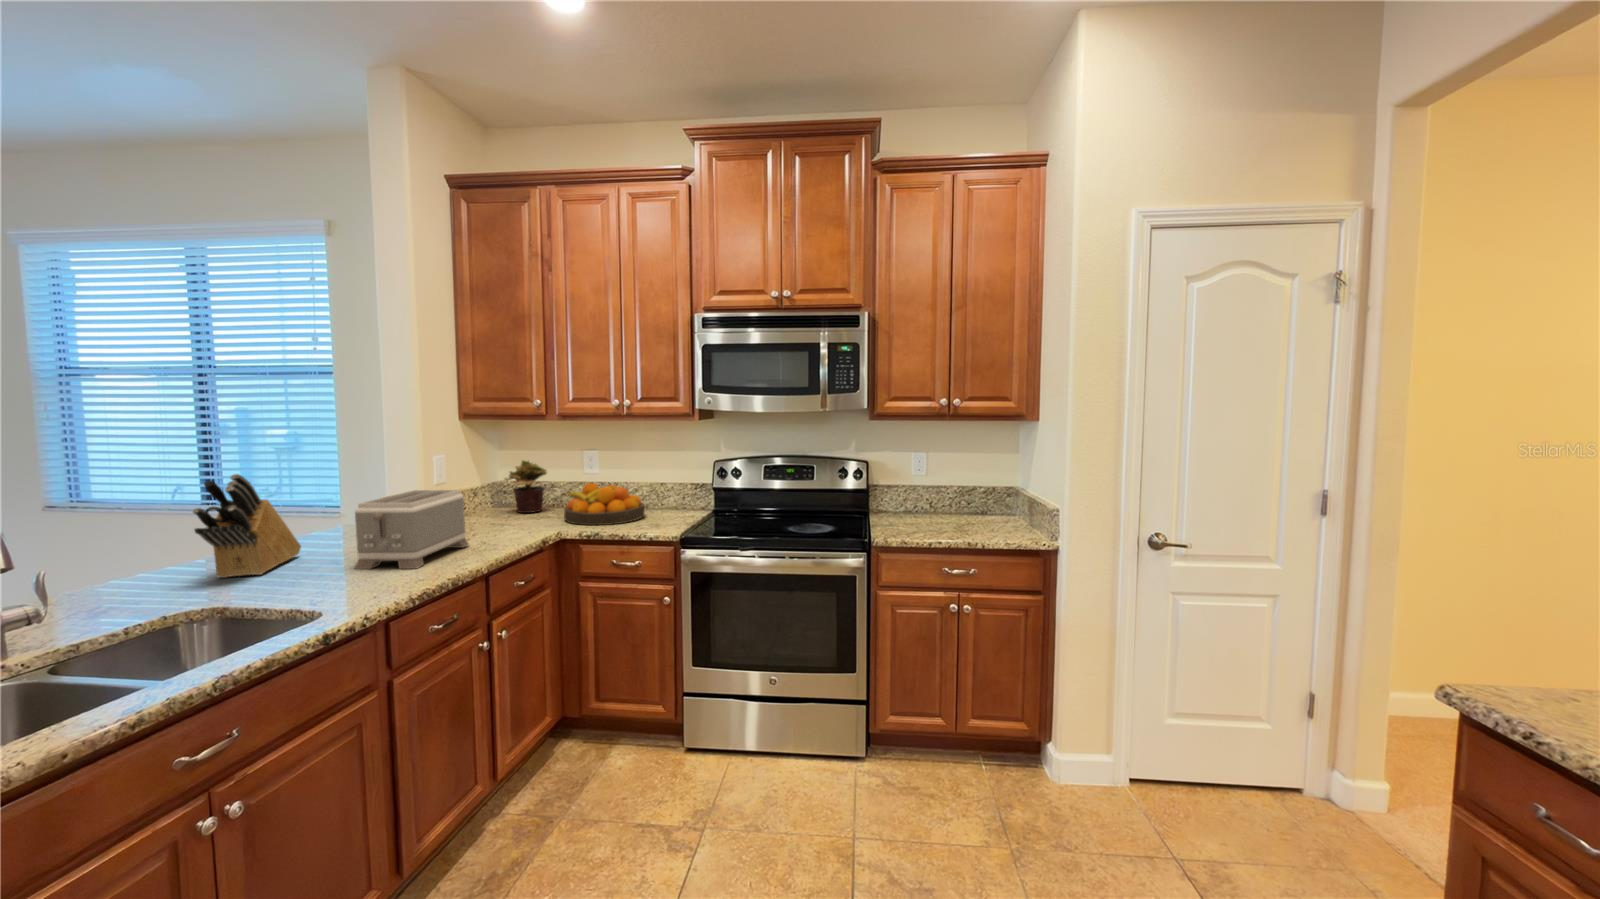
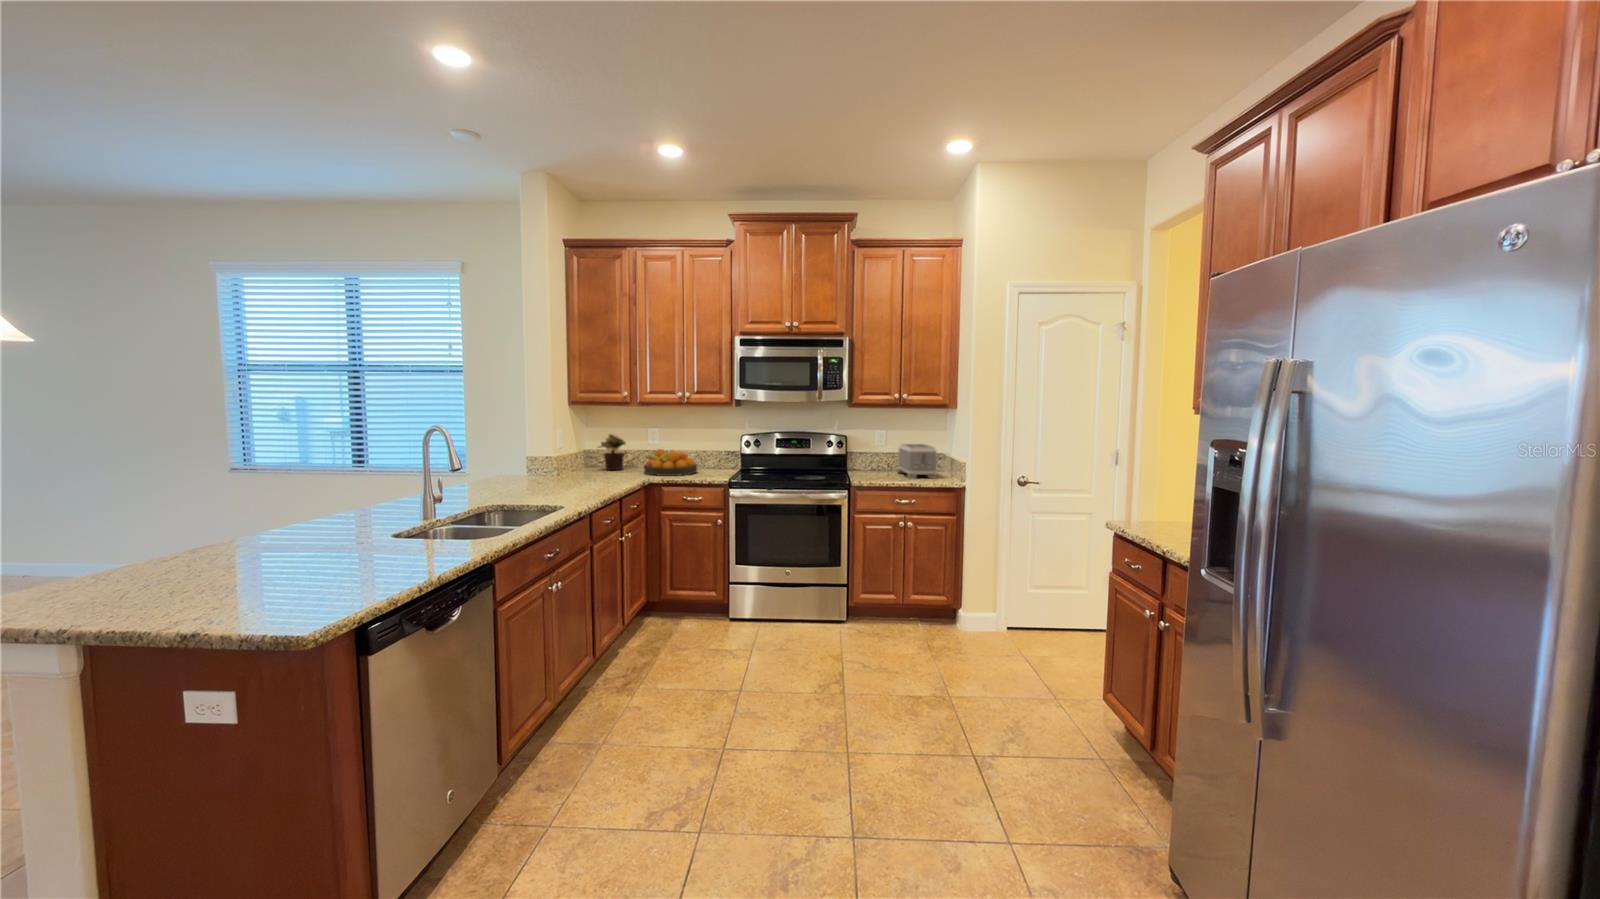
knife block: present [193,474,301,578] -> none [470,433,503,495]
toaster: present [355,490,469,569] -> present [898,444,937,479]

